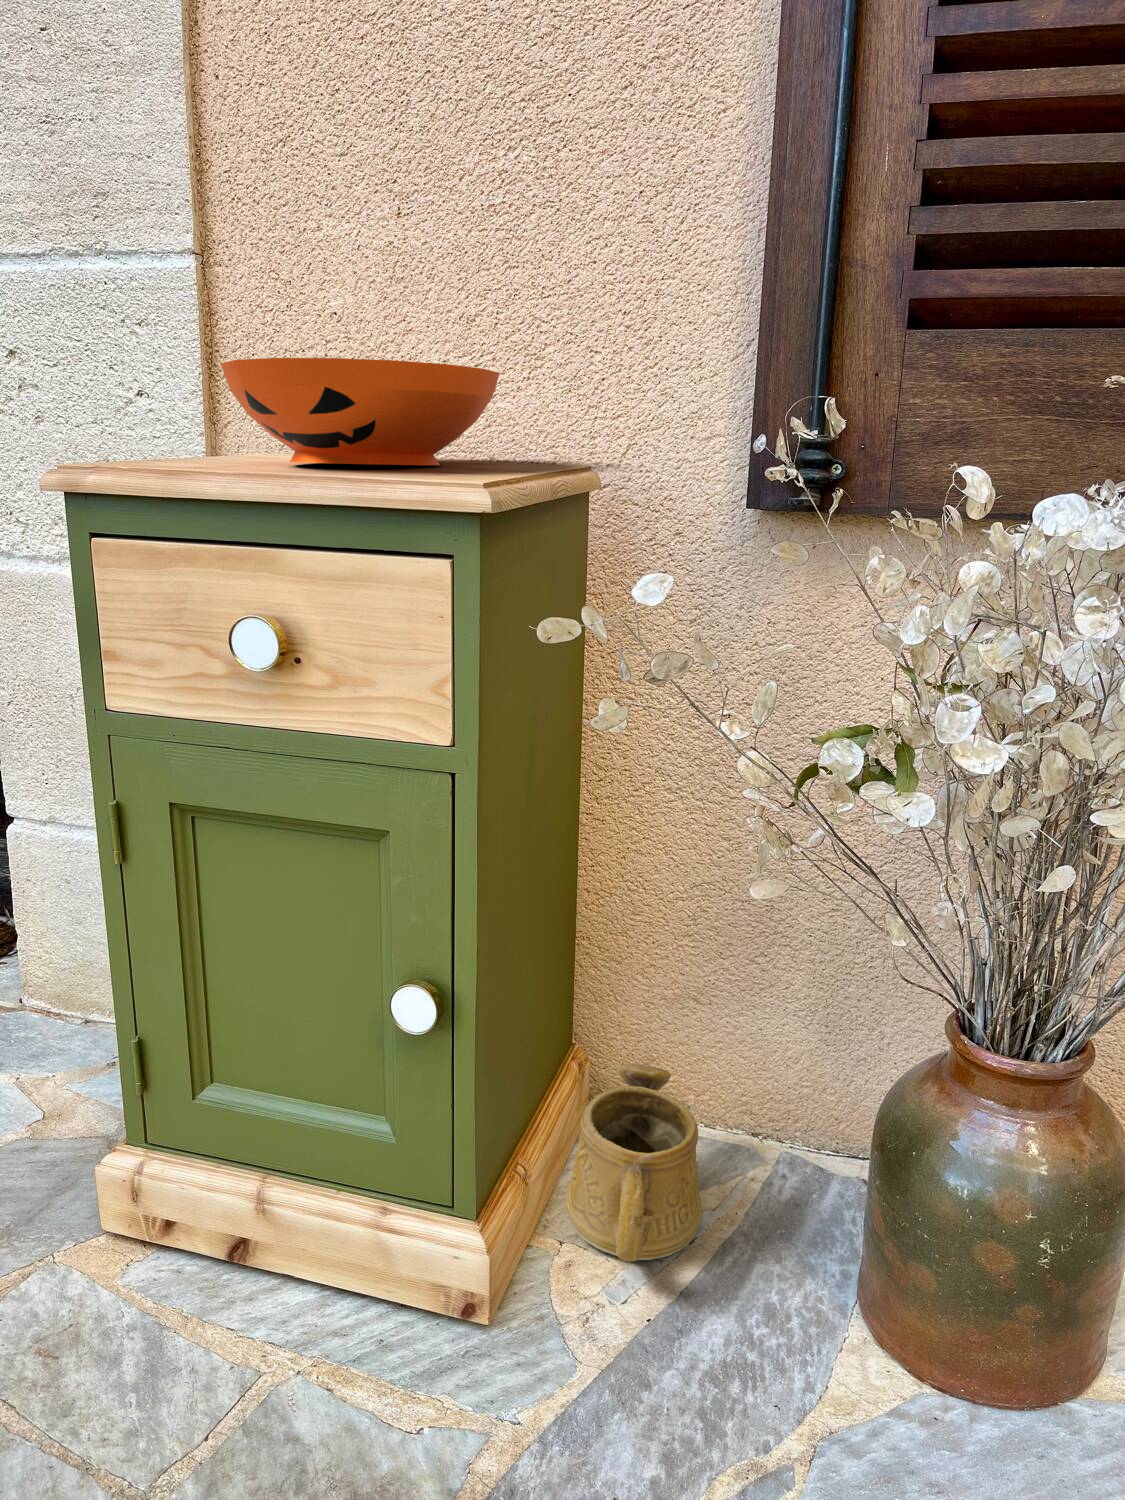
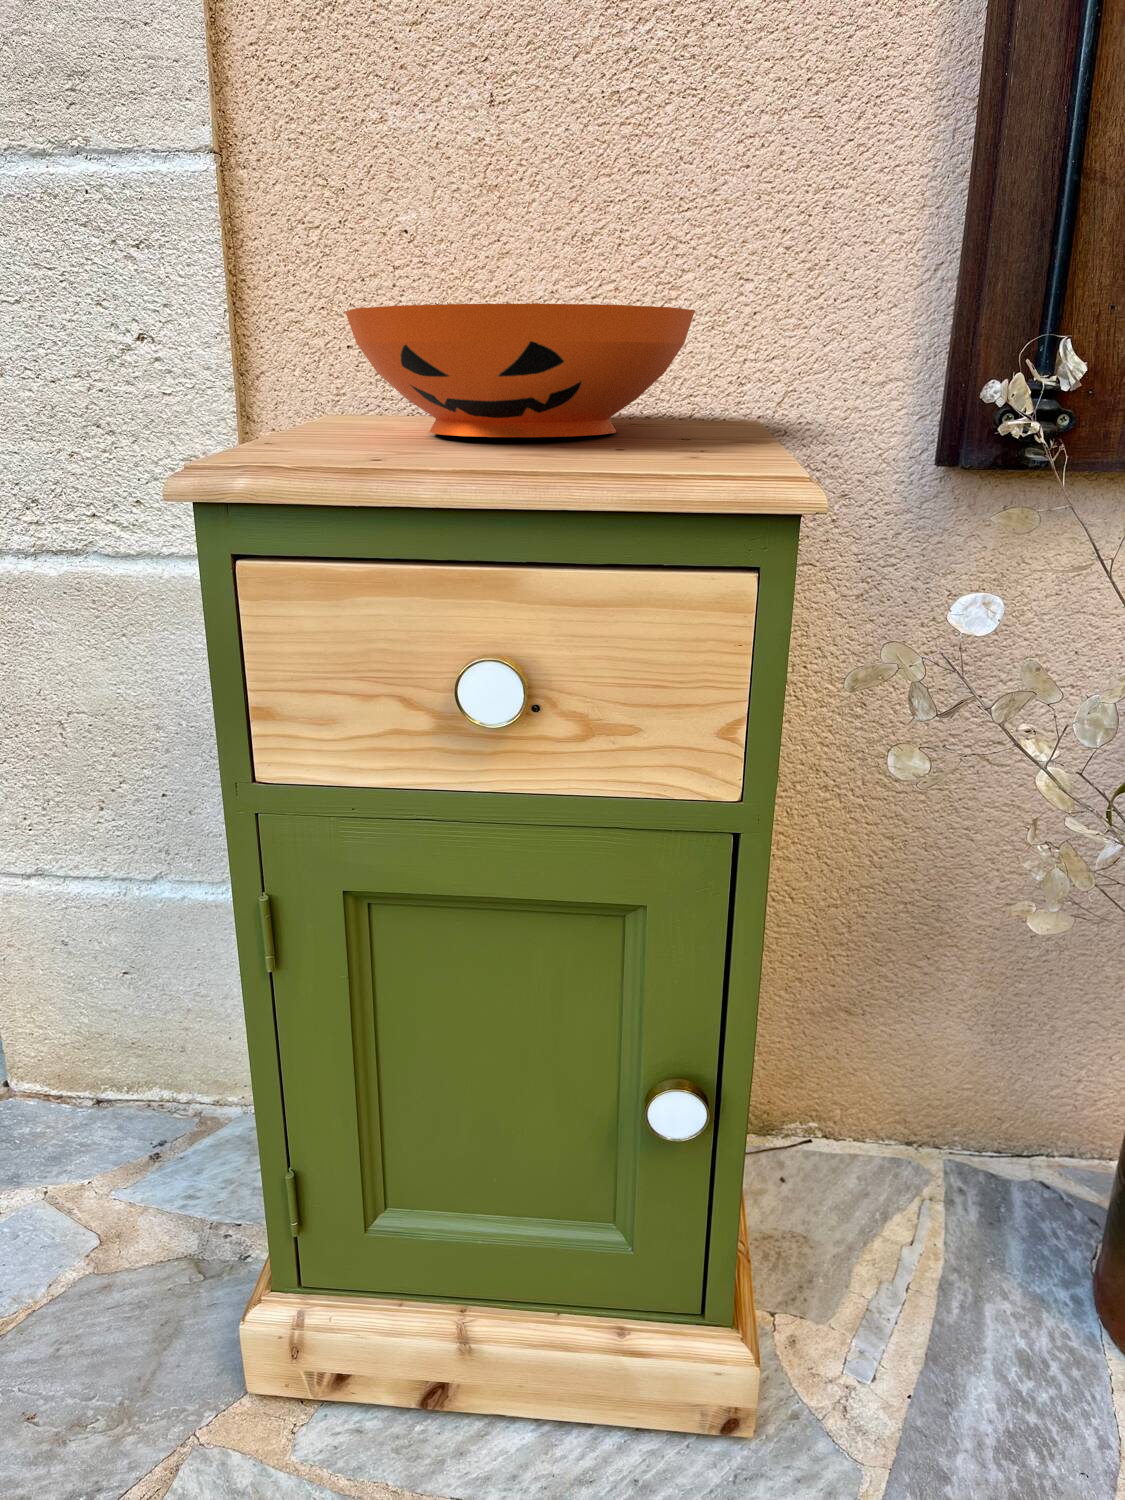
watering can: present [566,1064,702,1262] -> none [758,1092,914,1331]

